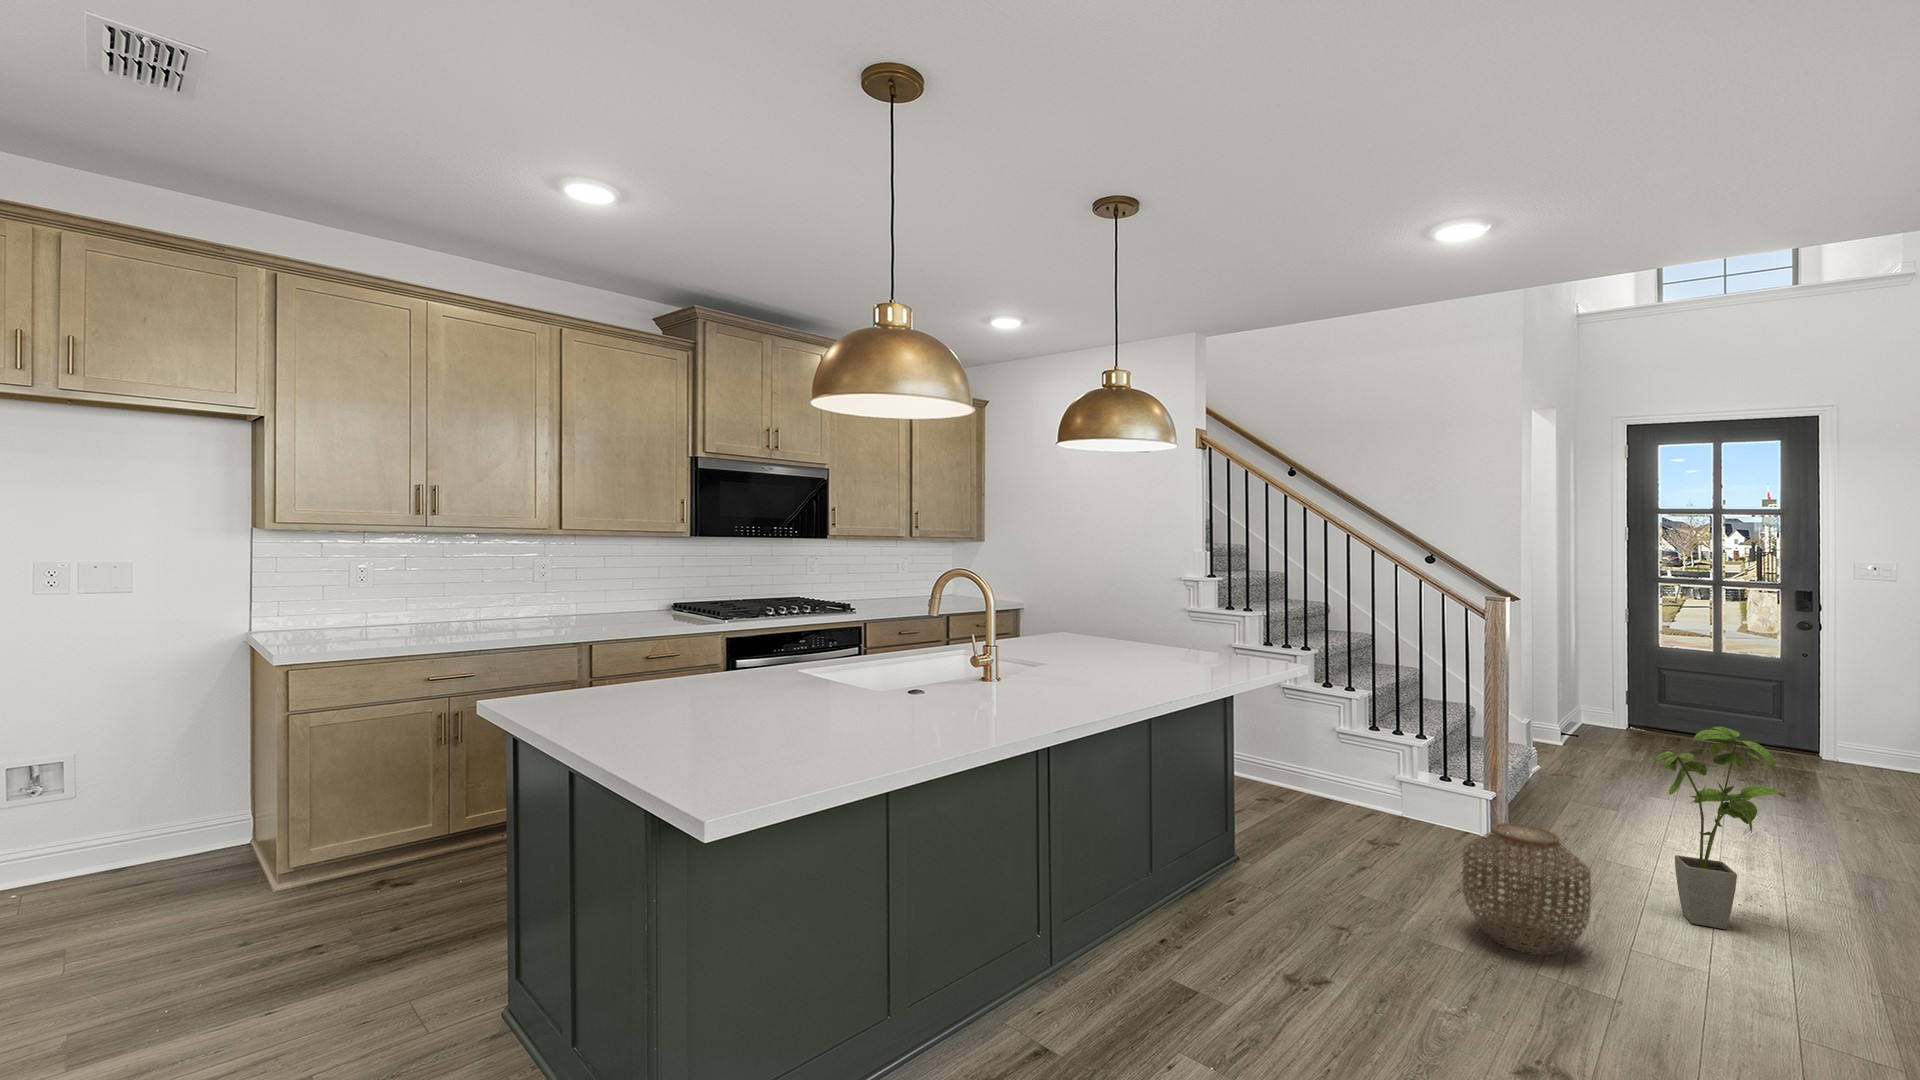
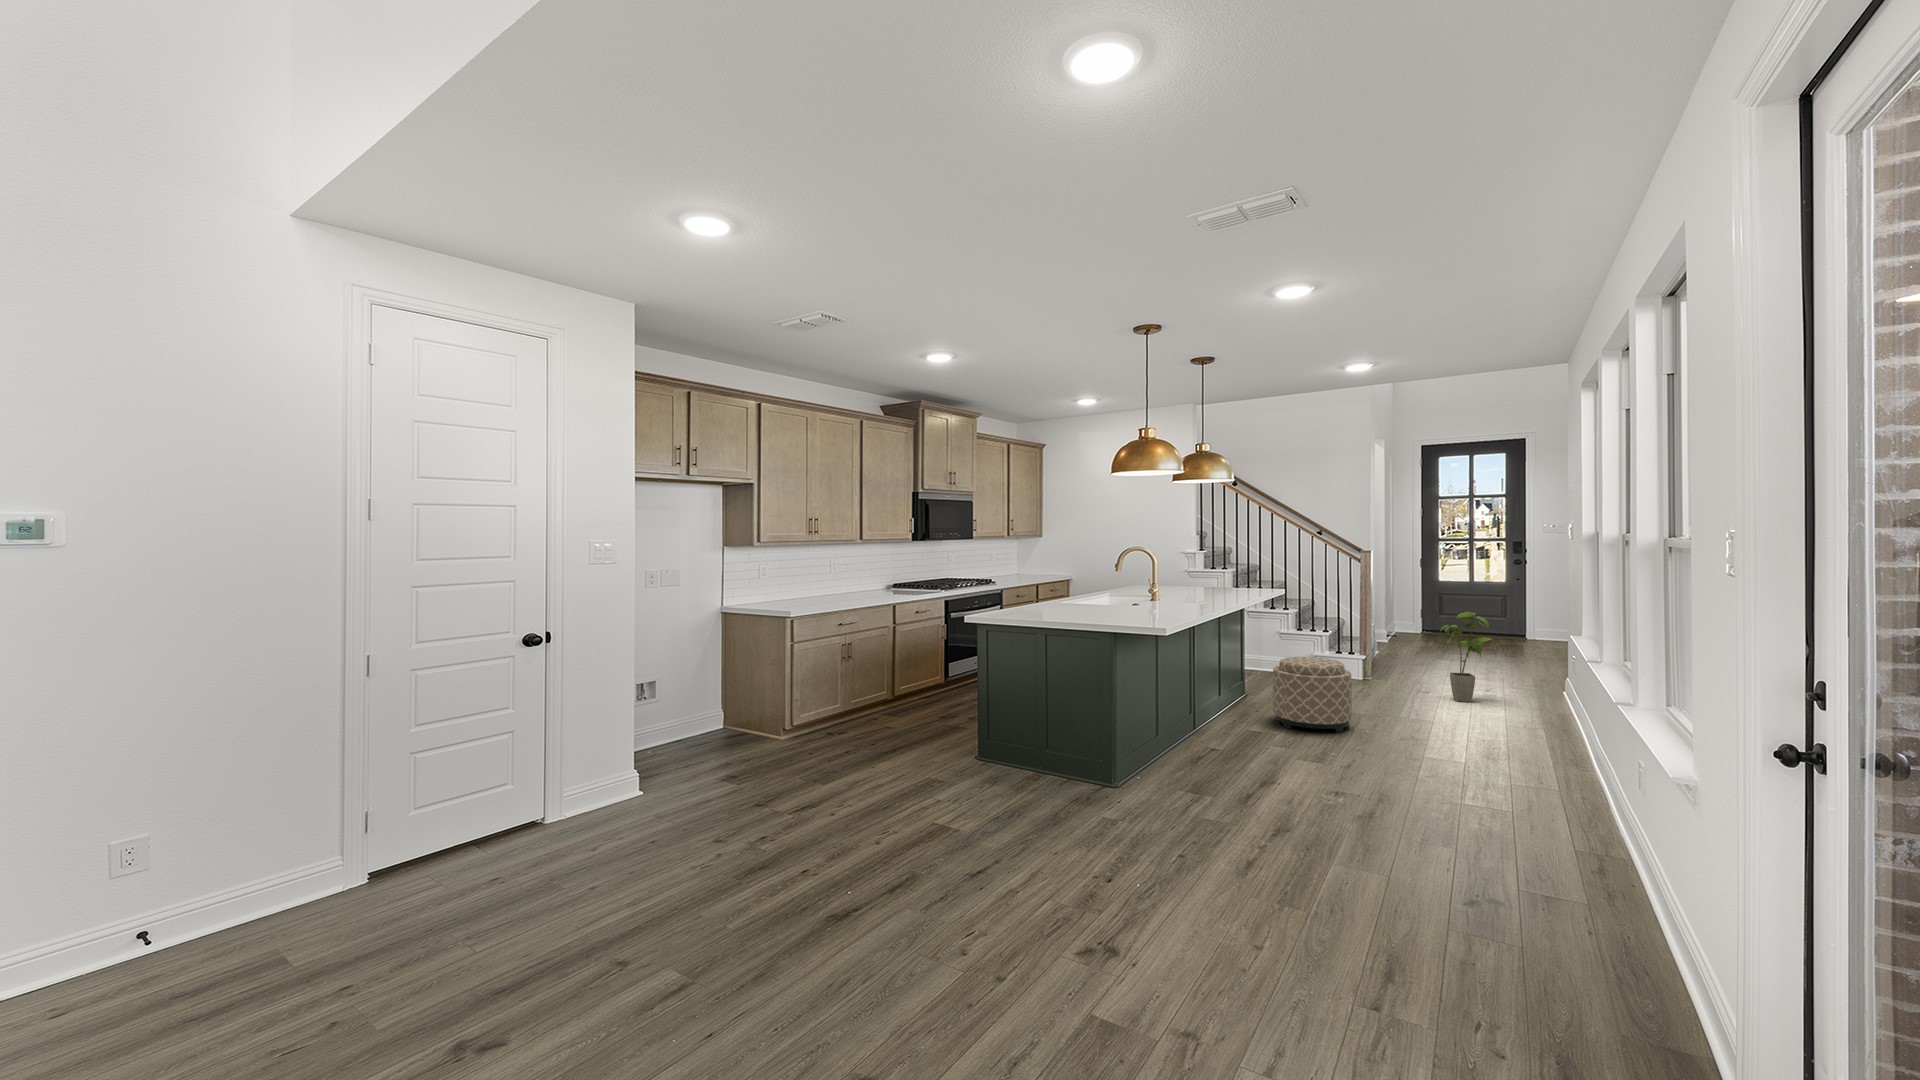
ottoman: none [1240,809,1420,1014] -> present [1273,657,1352,733]
woven basket: present [1463,823,1591,955] -> none [1362,660,1416,714]

